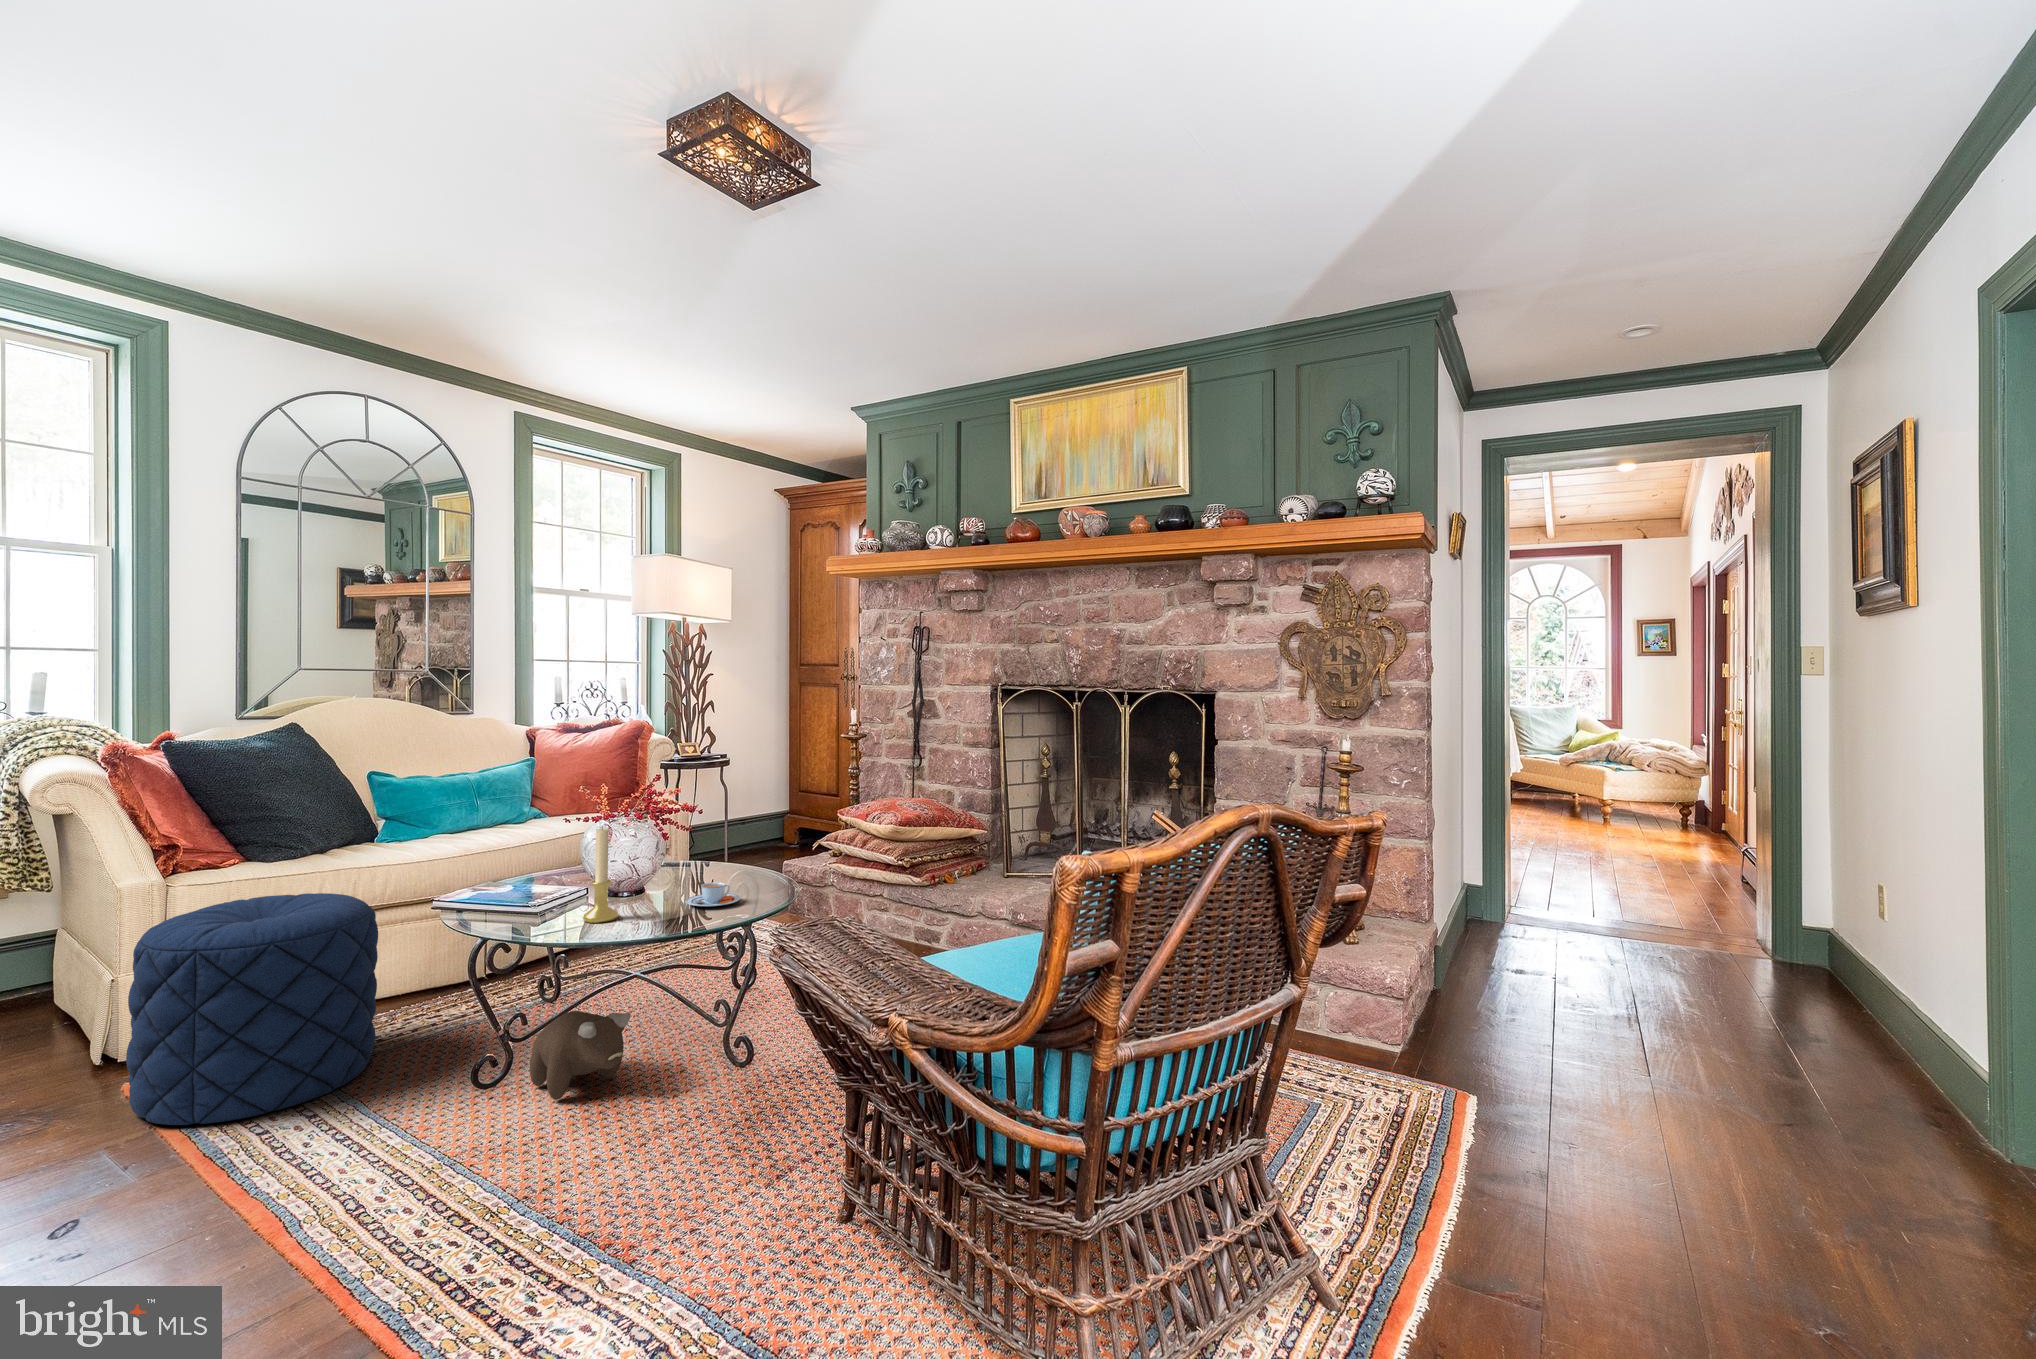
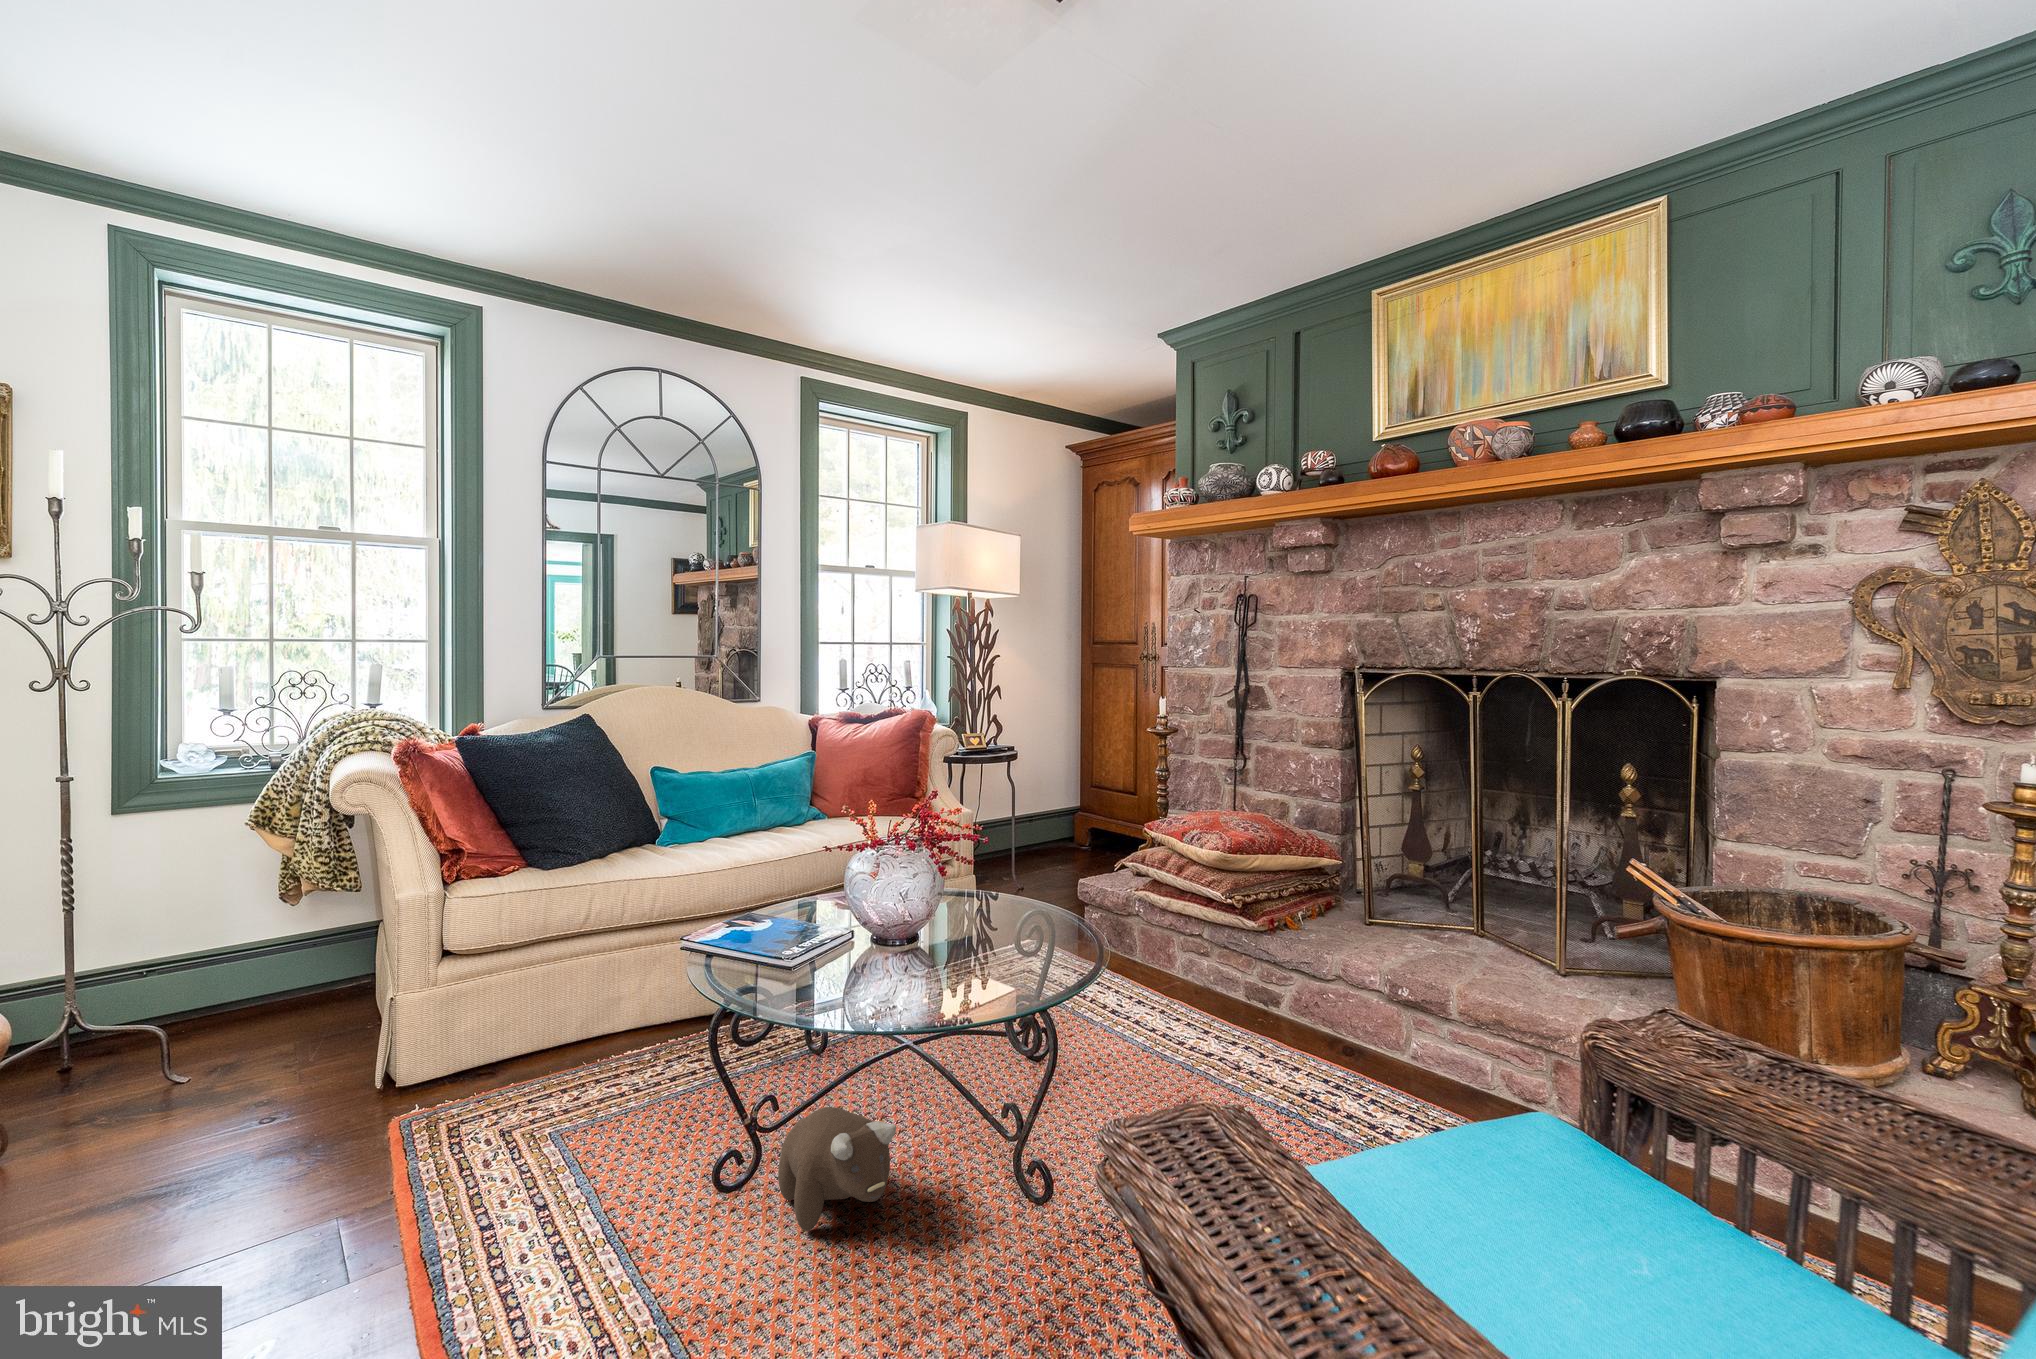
candle holder: present [583,826,618,923] -> none [840,866,882,994]
teacup: present [686,882,740,906] -> none [966,941,1036,978]
pouf: present [126,893,378,1125] -> none [375,919,626,1197]

